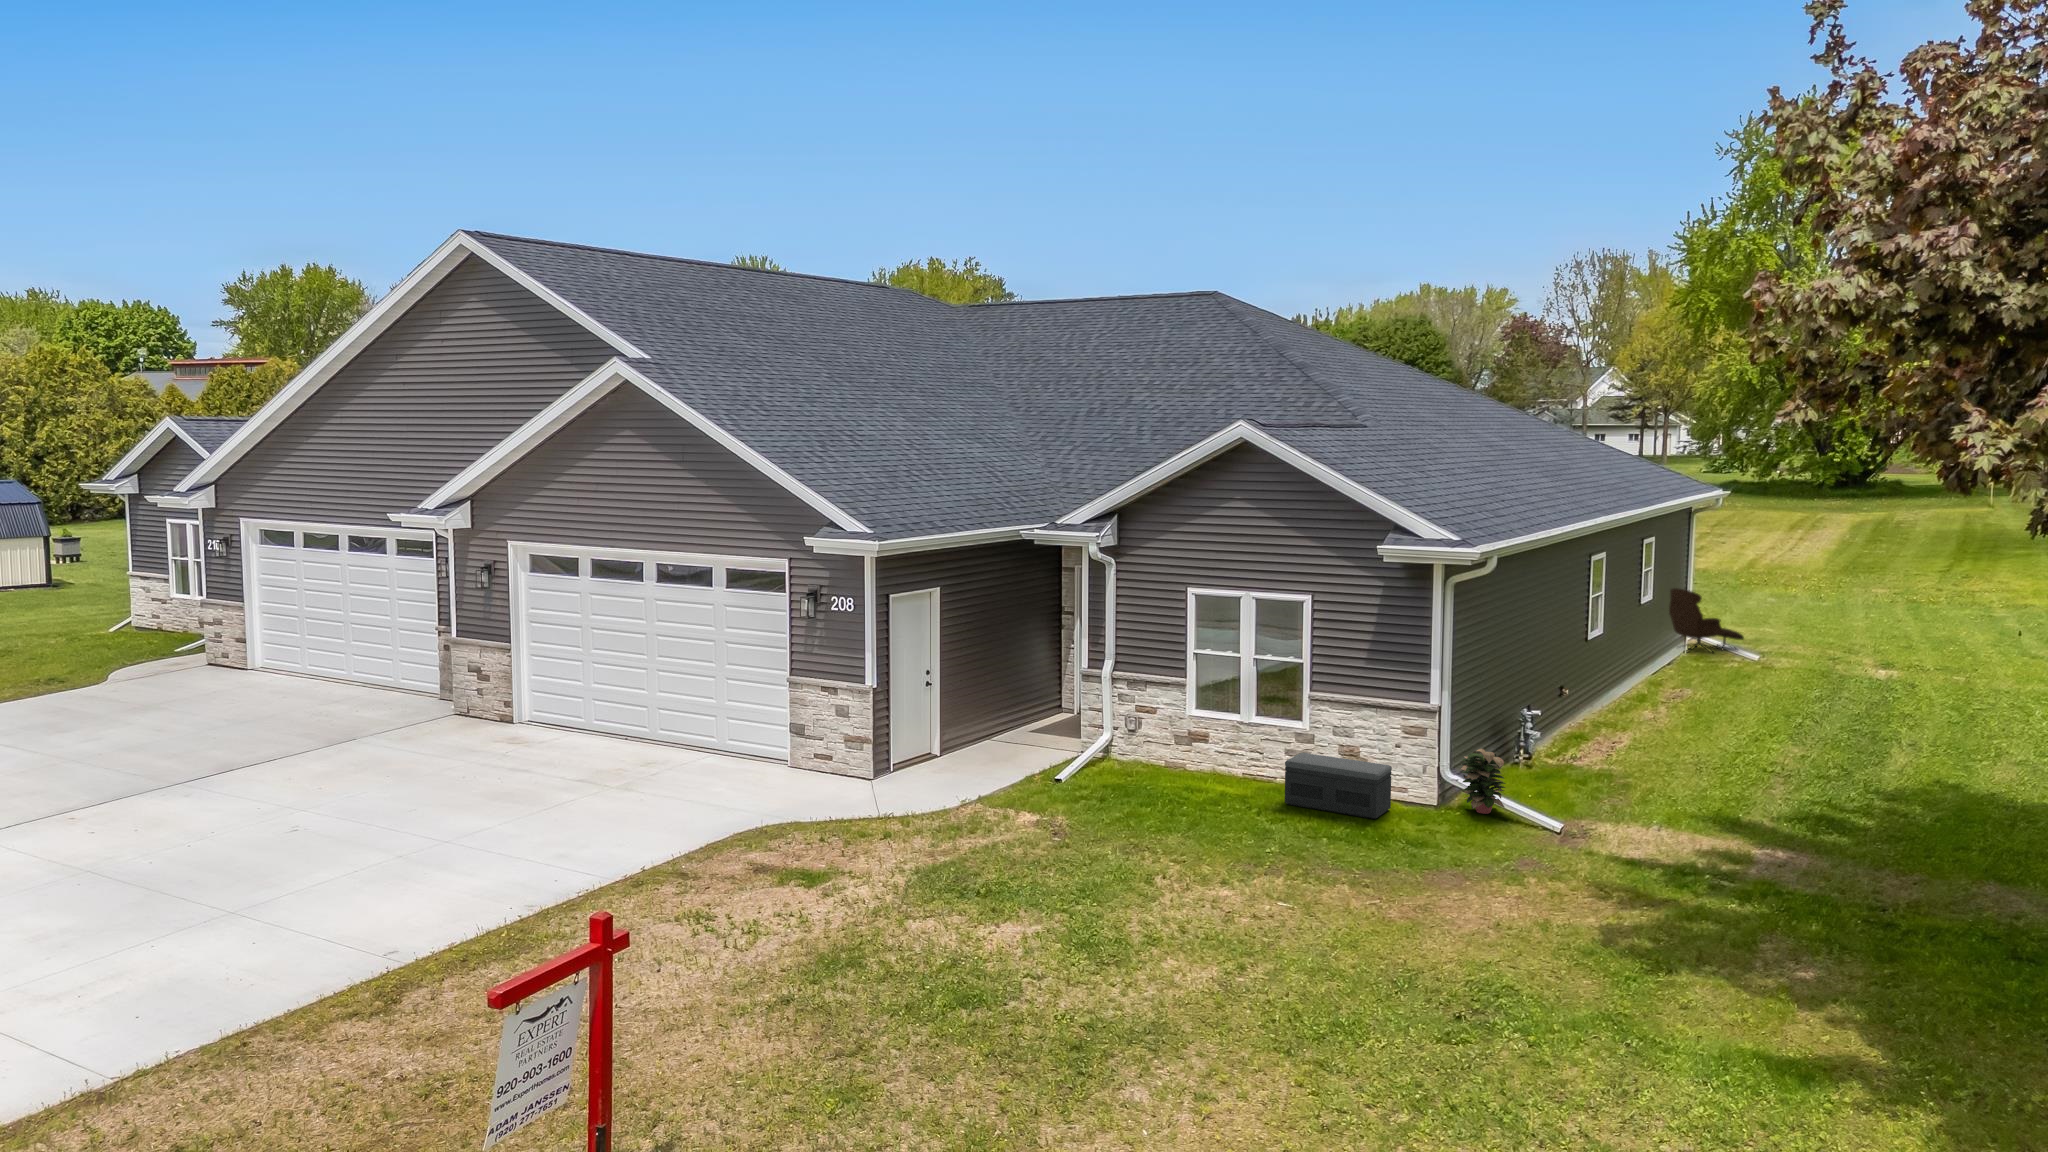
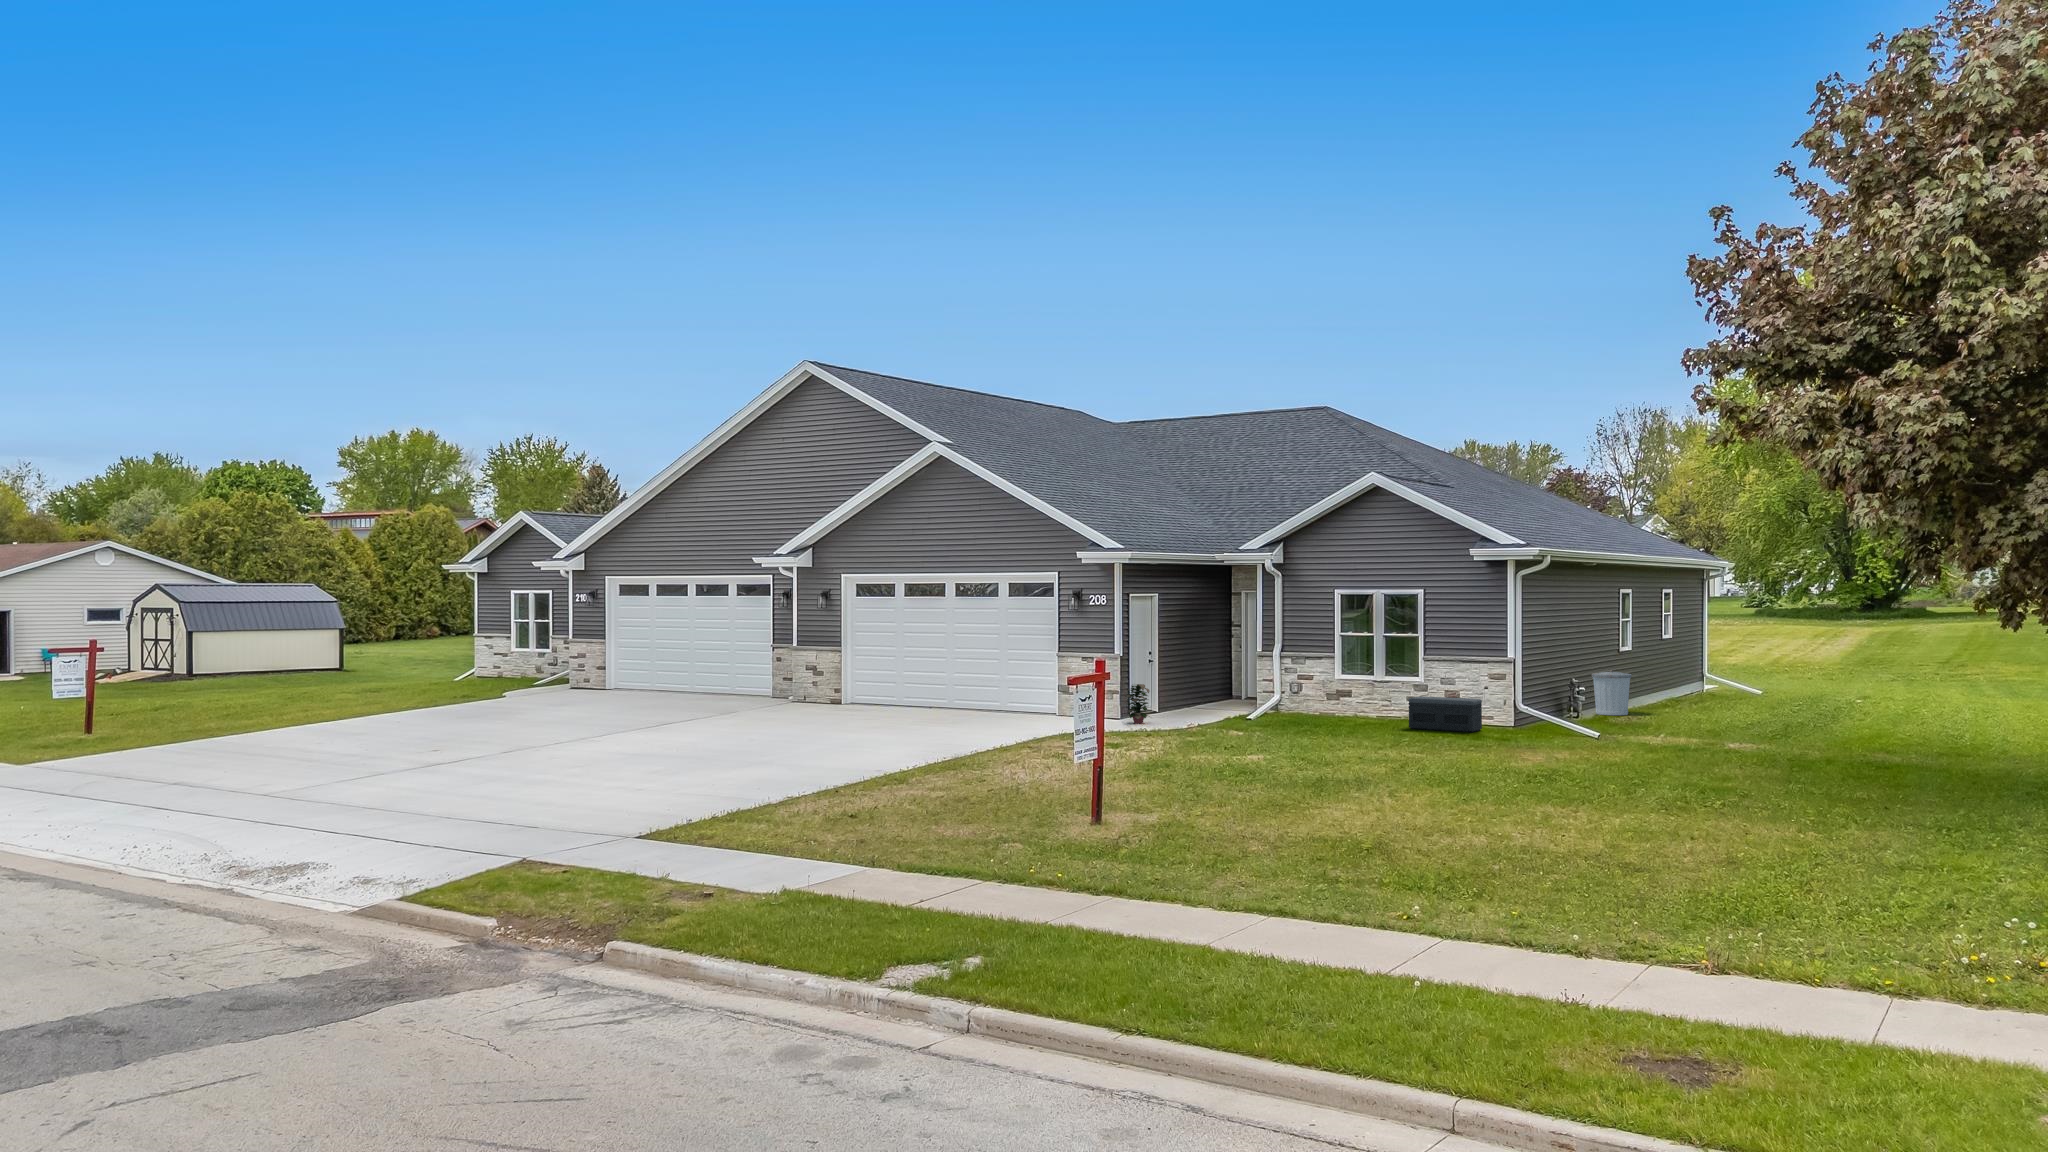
lounge chair: present [1669,588,1744,653] -> none [1691,636,1752,686]
trash can: none [1549,686,1605,753] -> present [1592,670,1631,715]
decorative plant: present [1460,749,1506,814] -> present [1125,684,1150,724]

